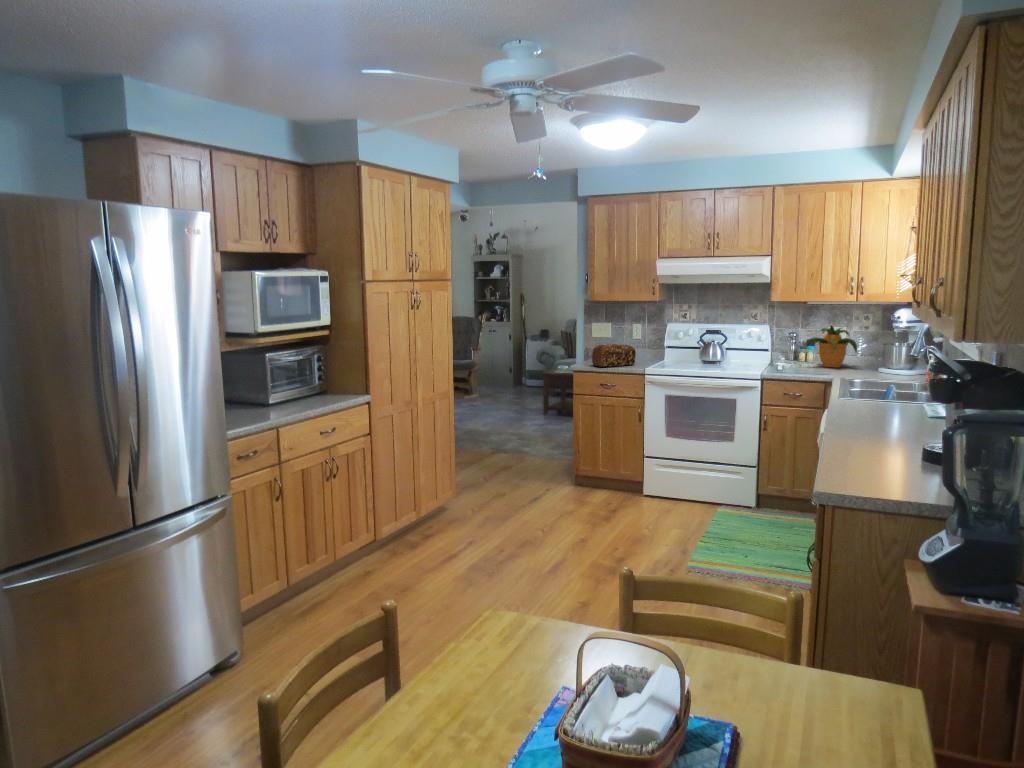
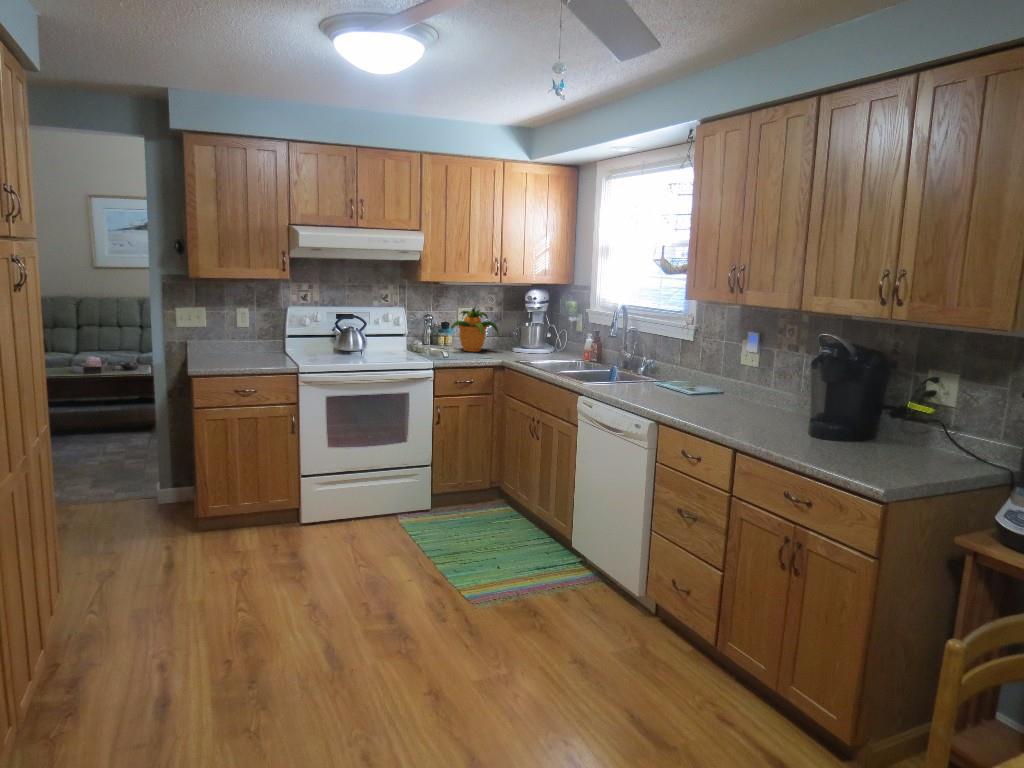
bread loaf: present [592,344,636,367] -> none [211,335,269,366]

